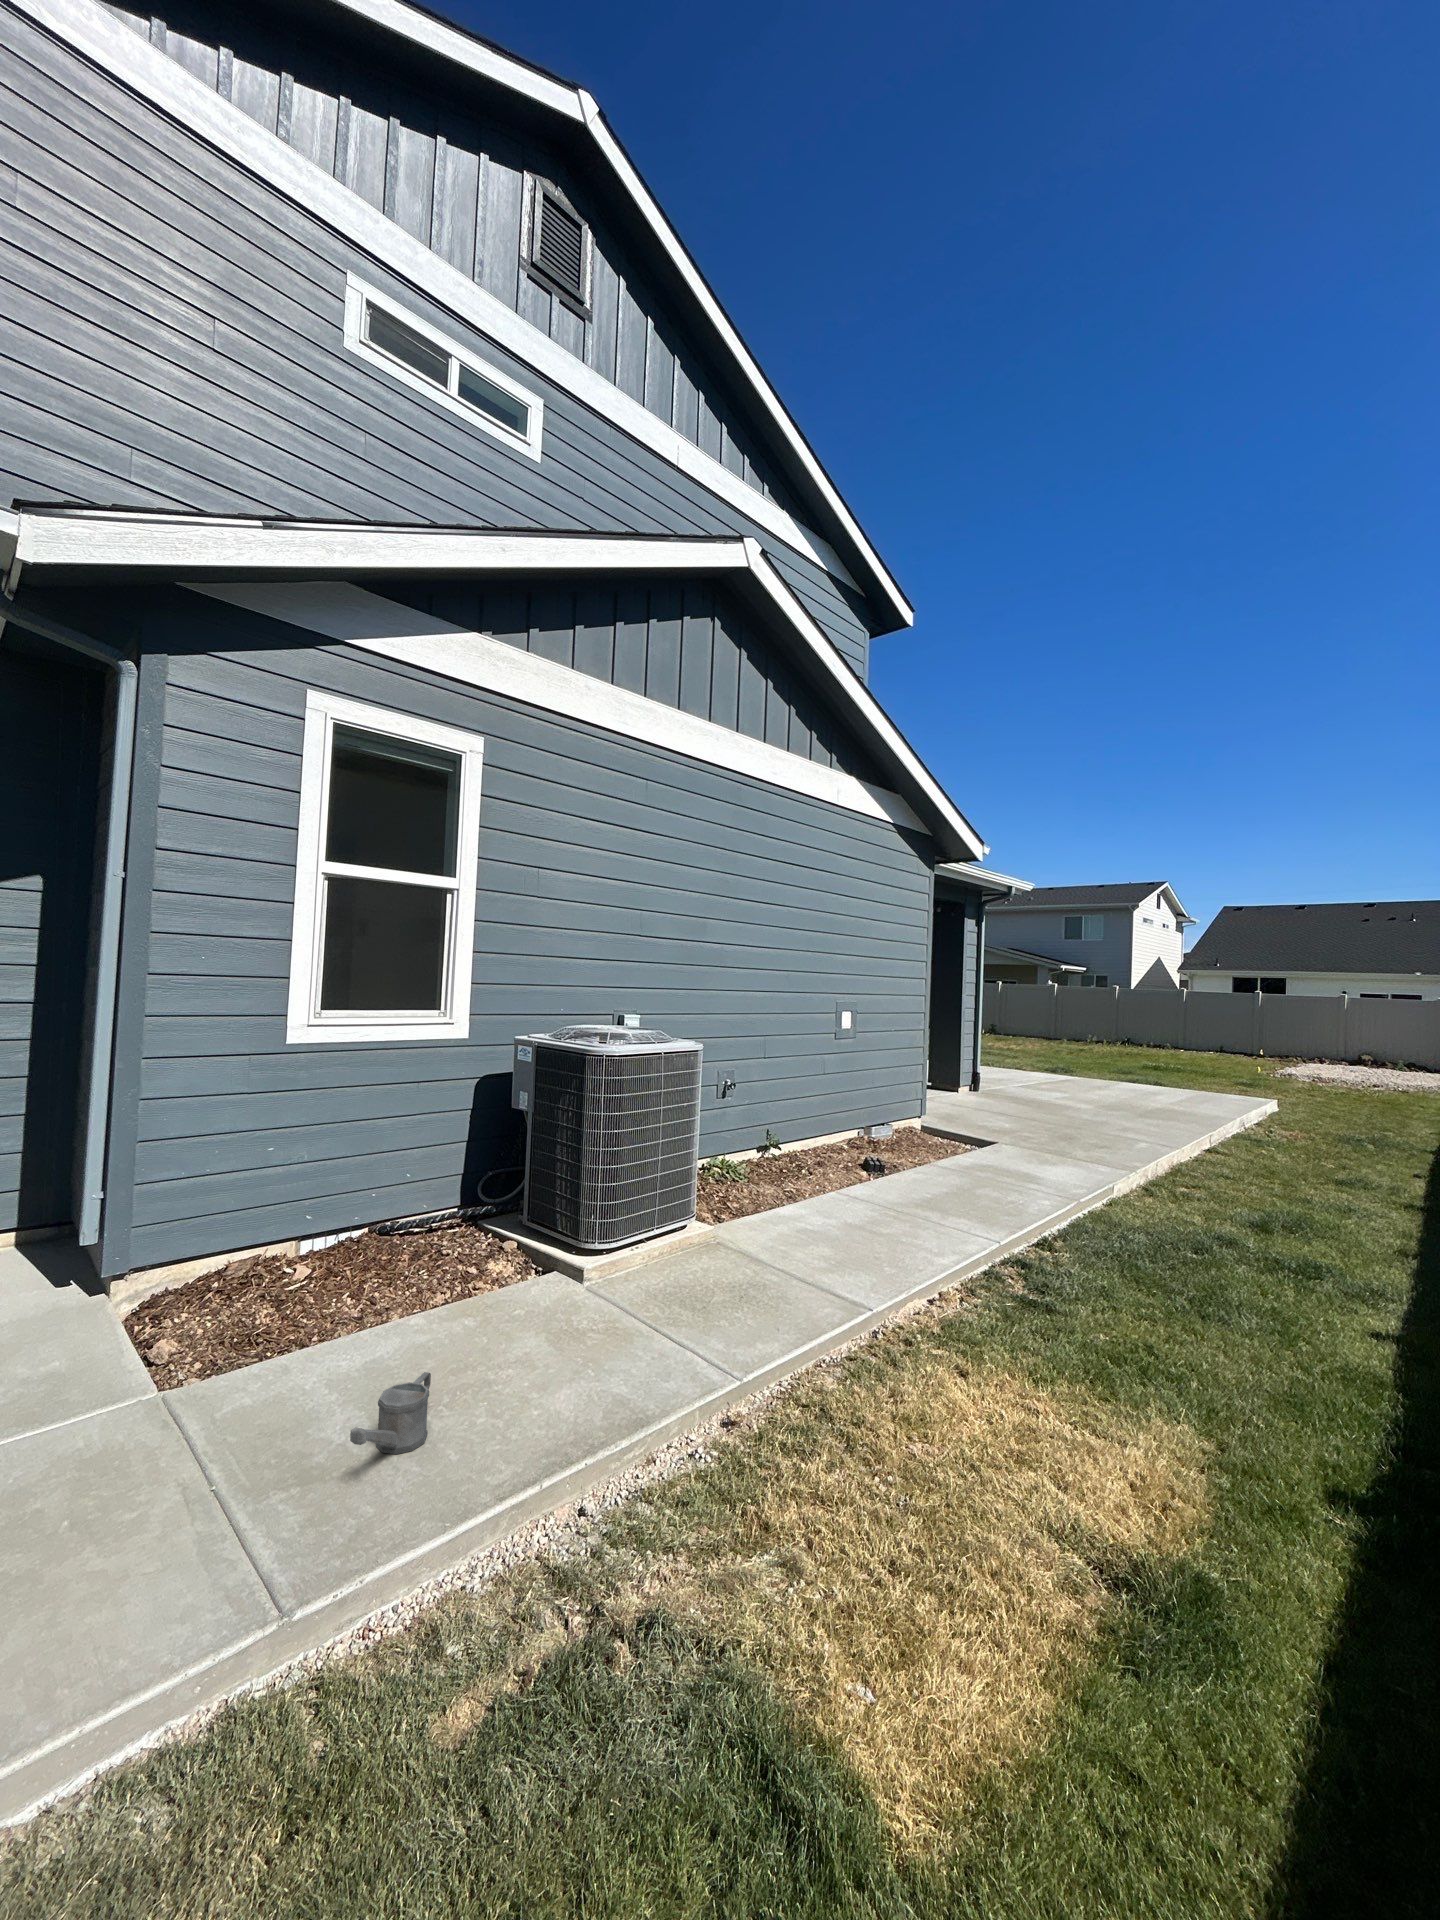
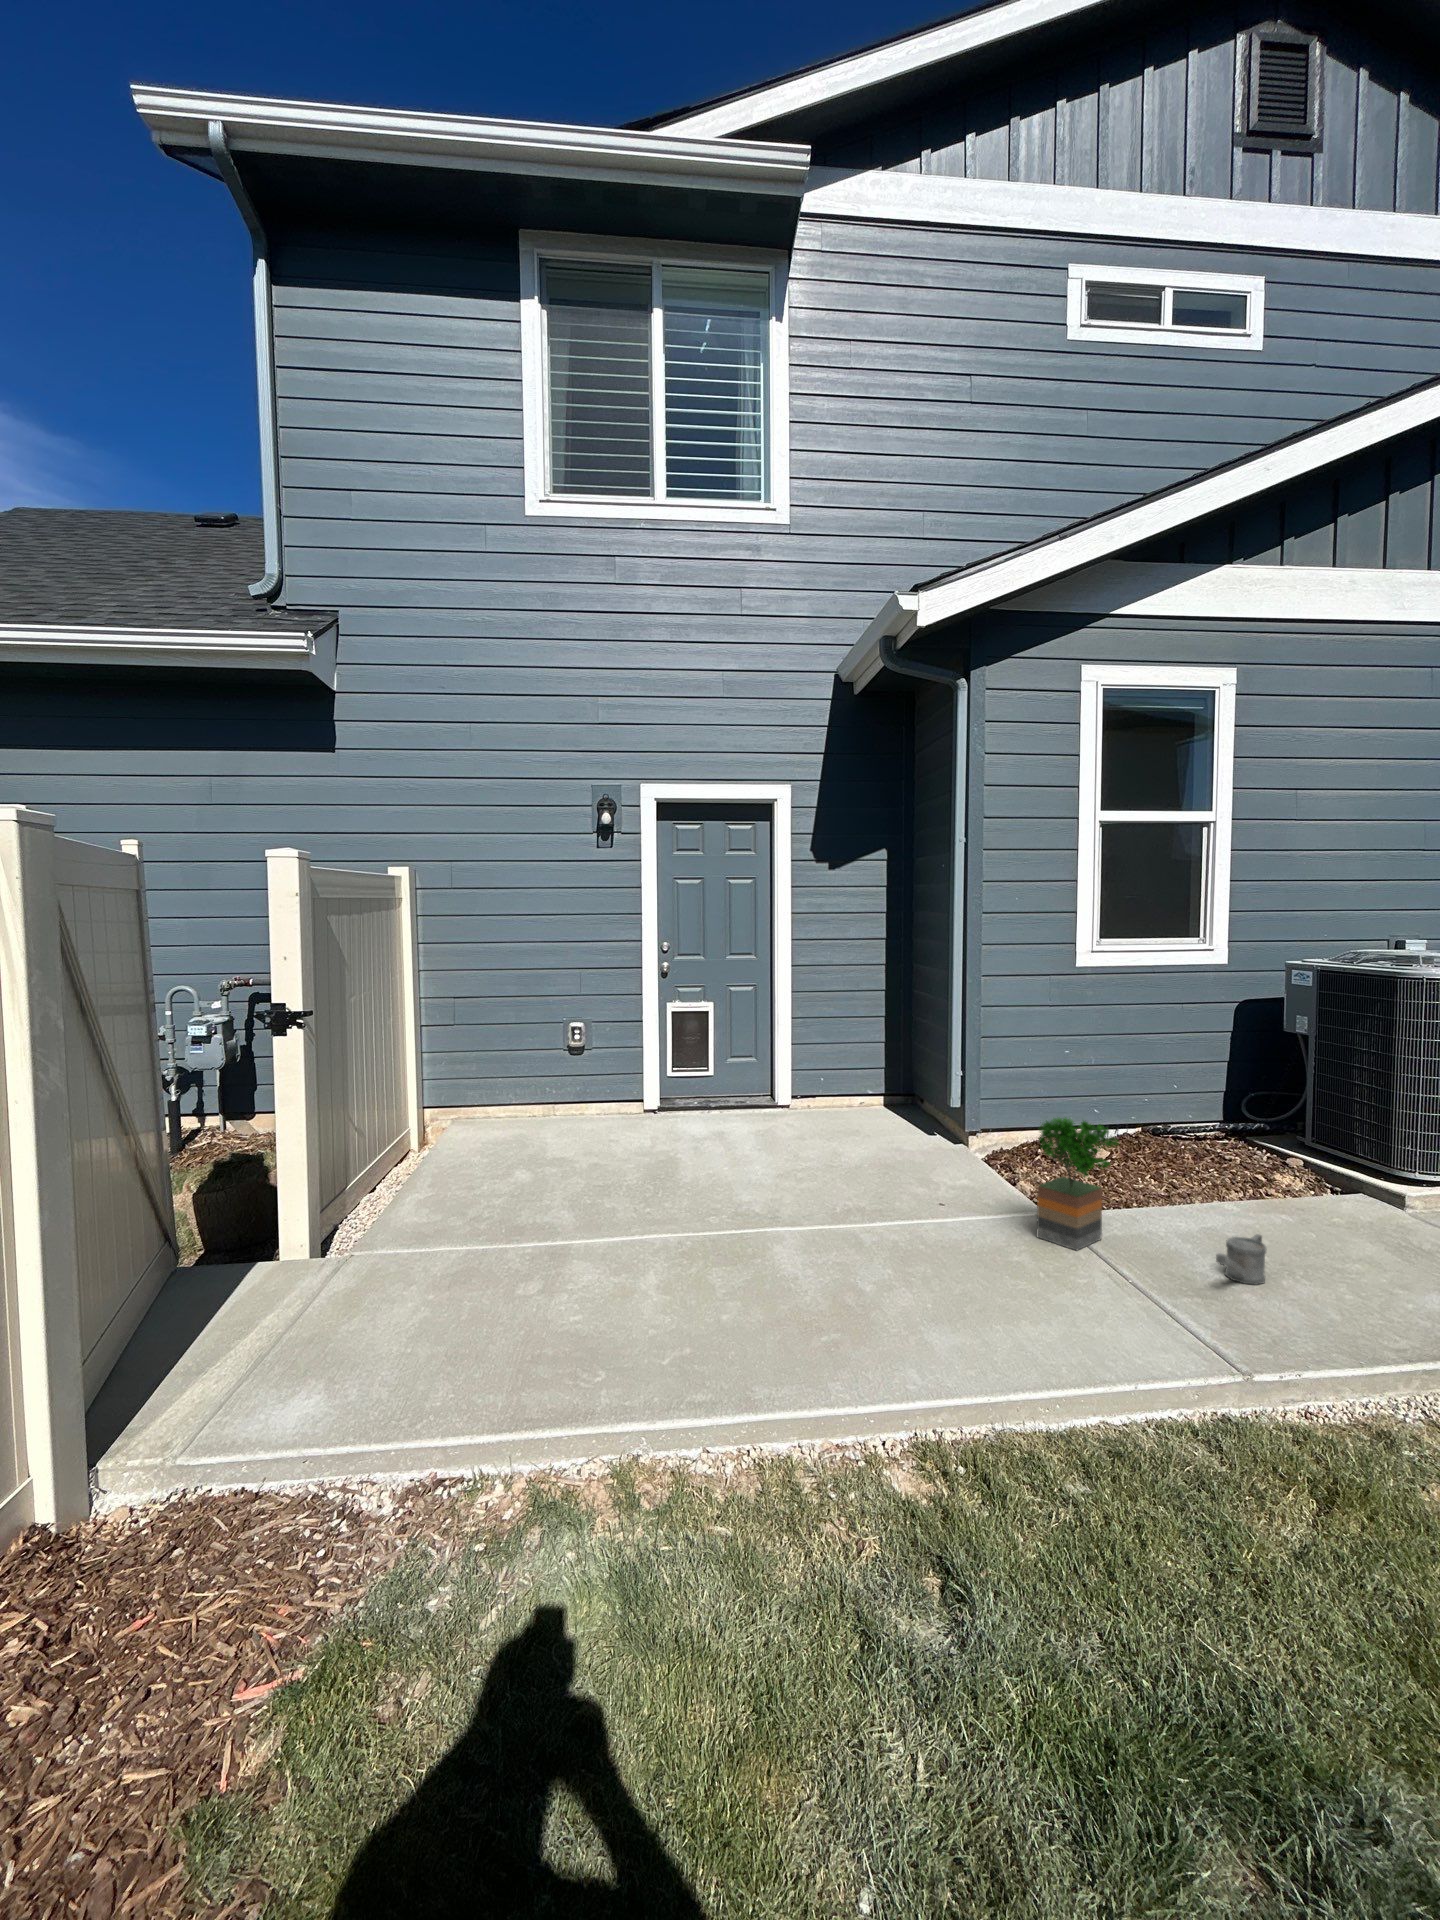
potted tree: none [106,1251,254,1465] -> present [1037,1117,1119,1250]

